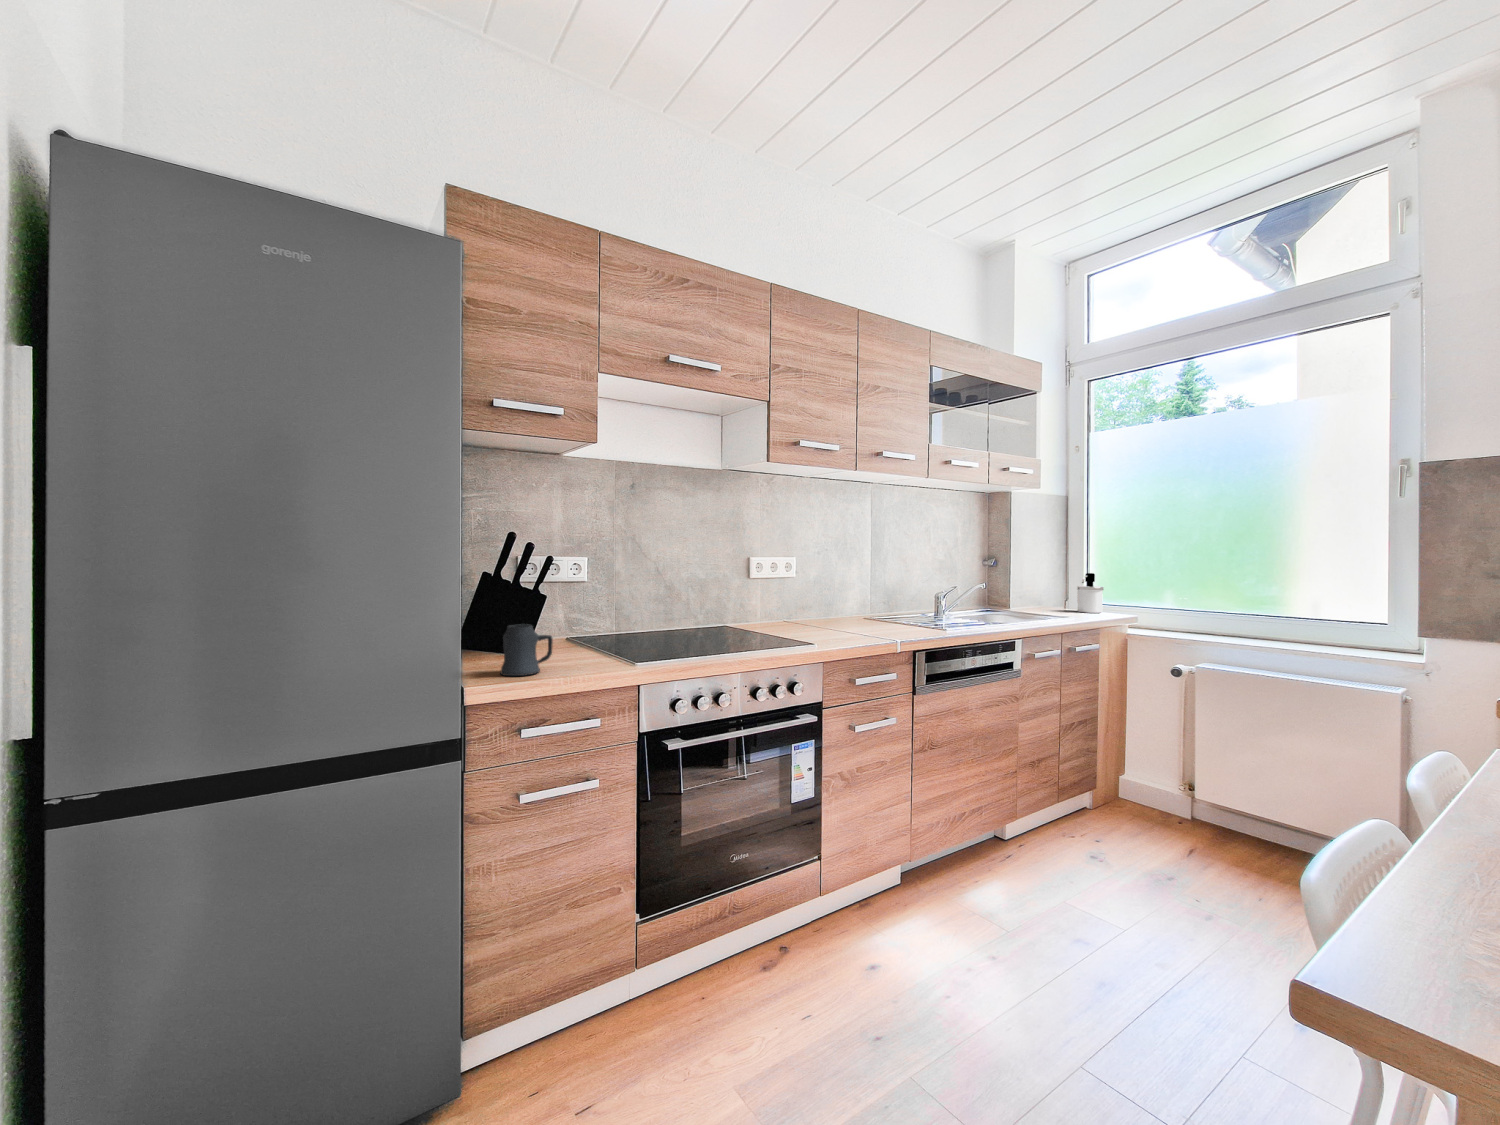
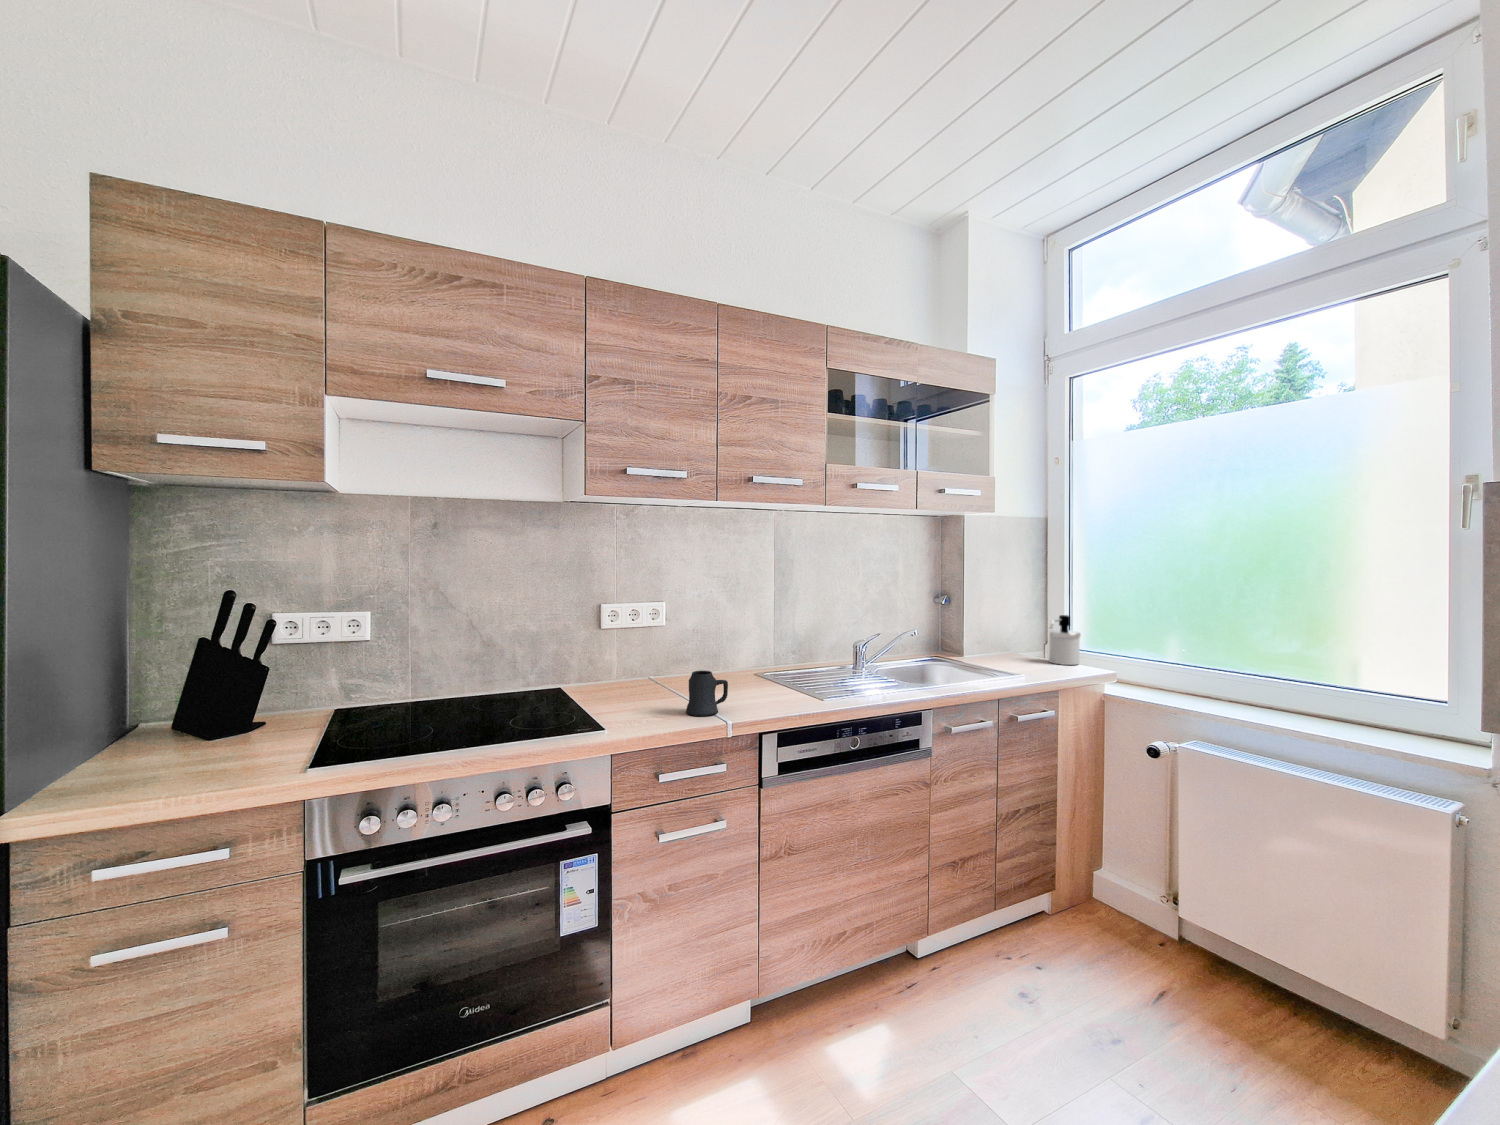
mug: present [500,624,553,676] -> present [686,671,728,716]

